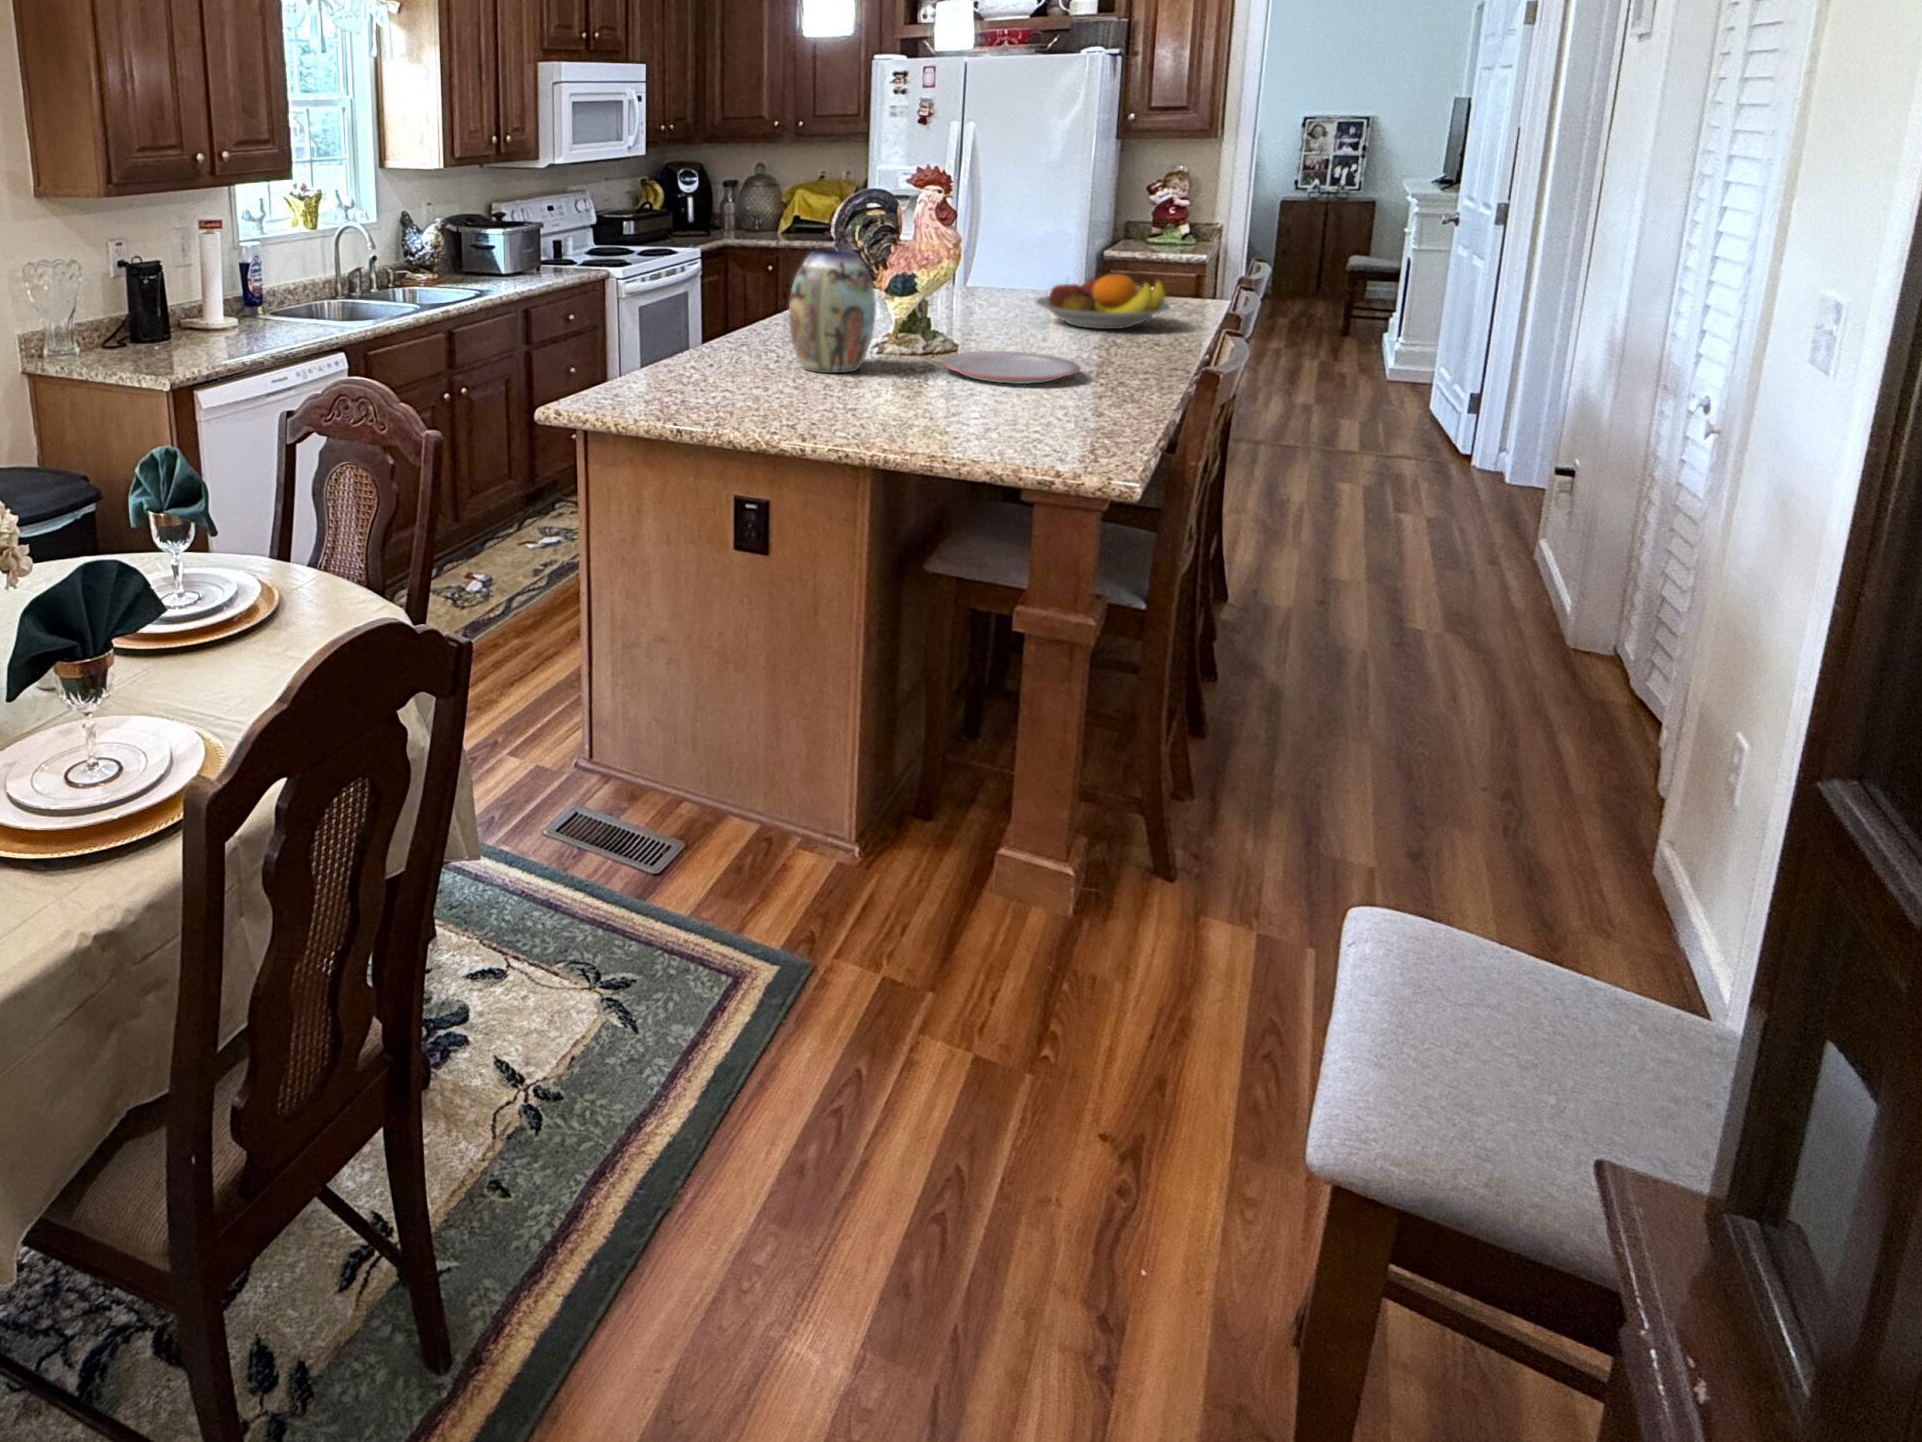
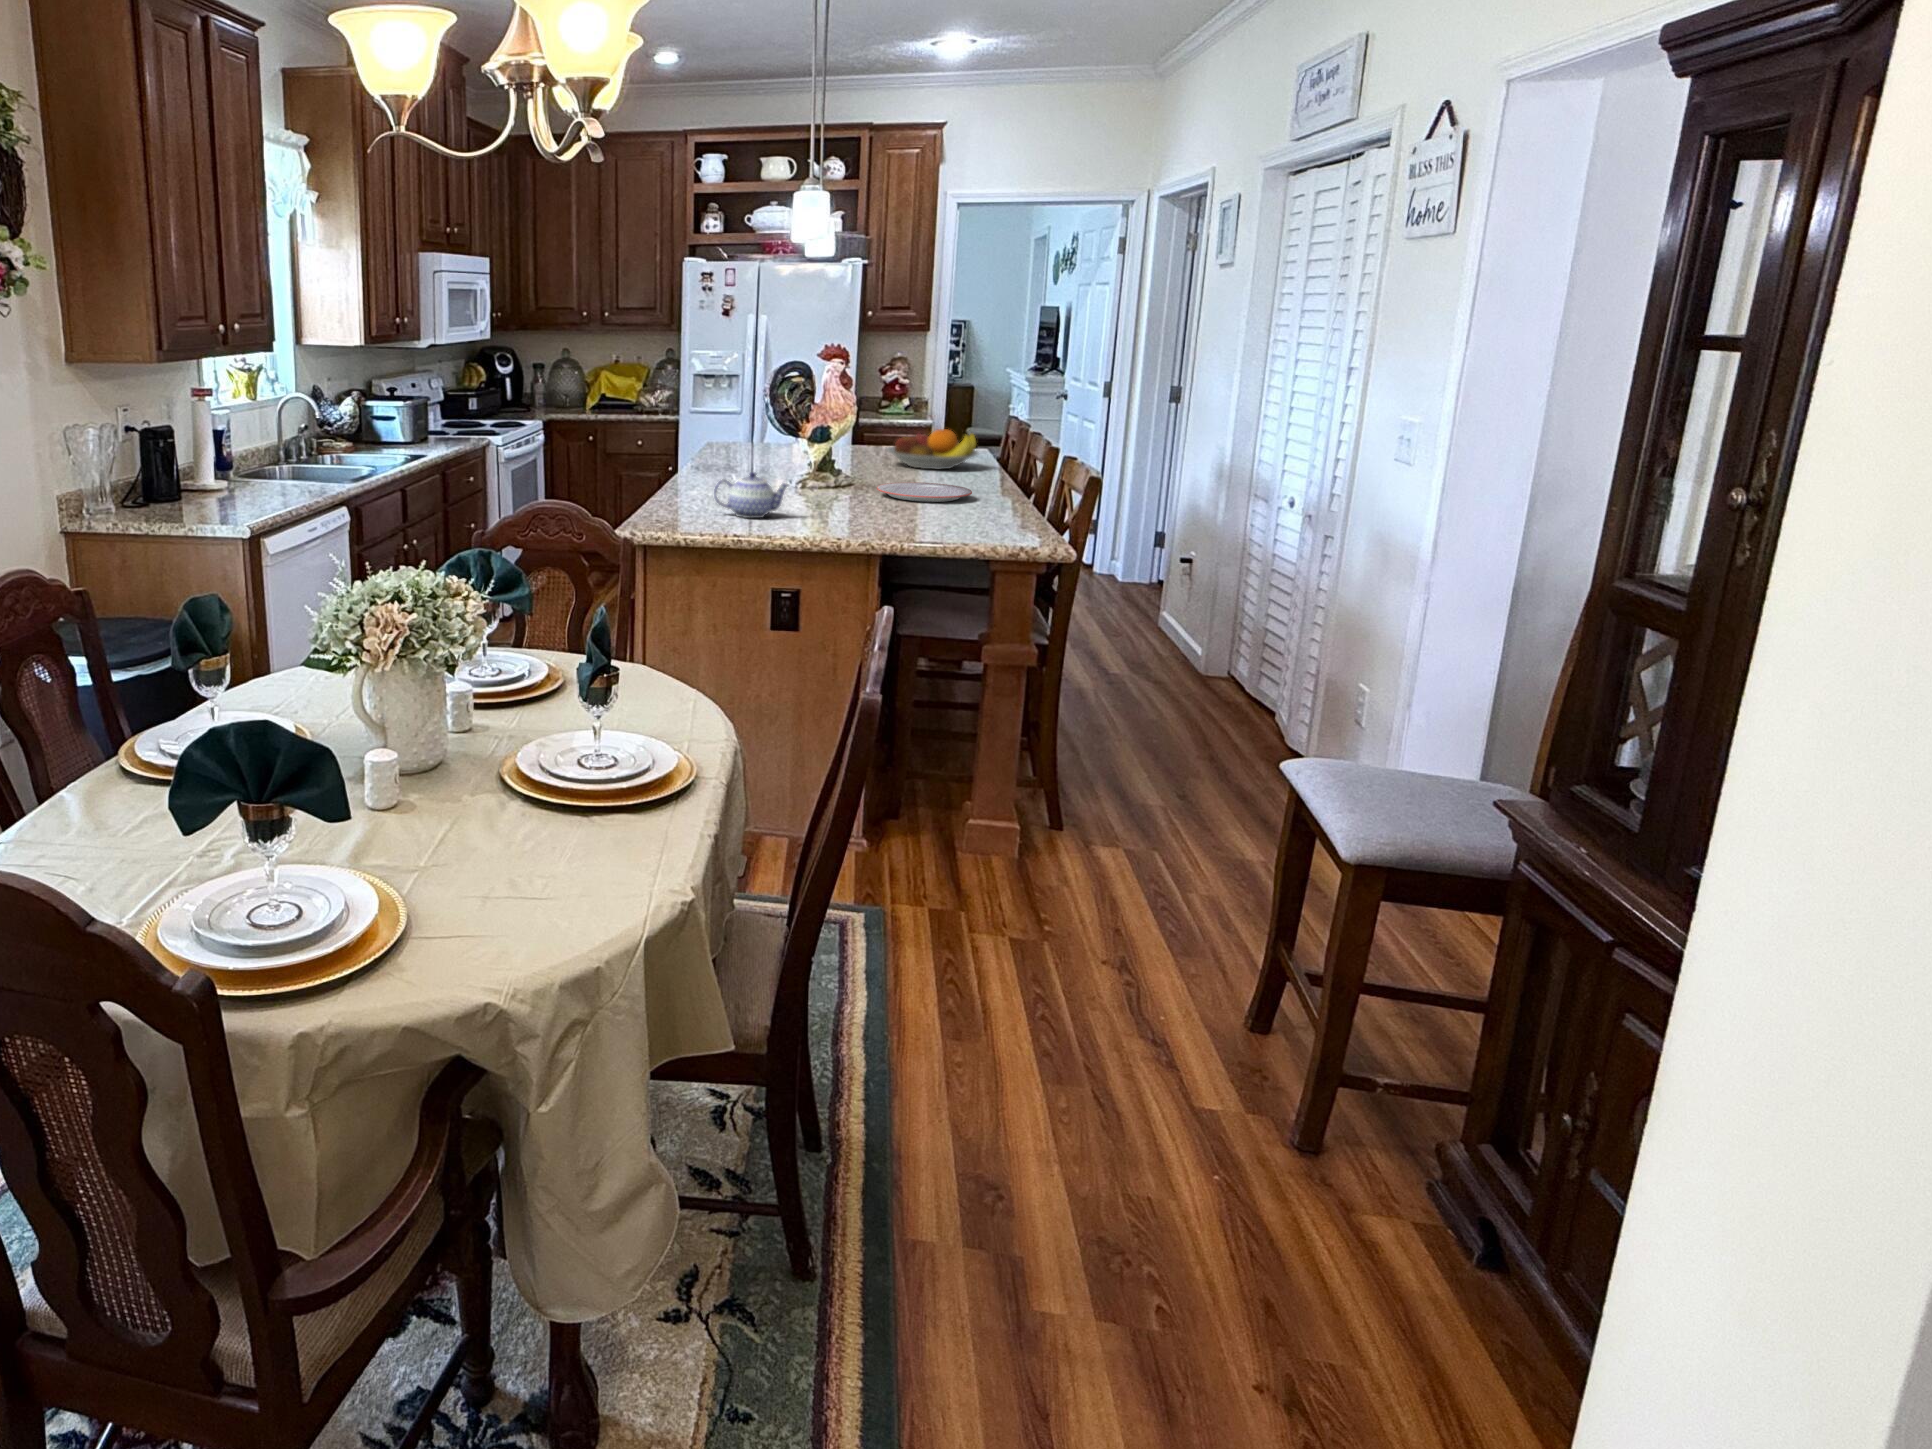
vase: present [789,250,876,373] -> none [772,408,837,500]
teapot: none [660,338,756,400] -> present [714,472,789,518]

